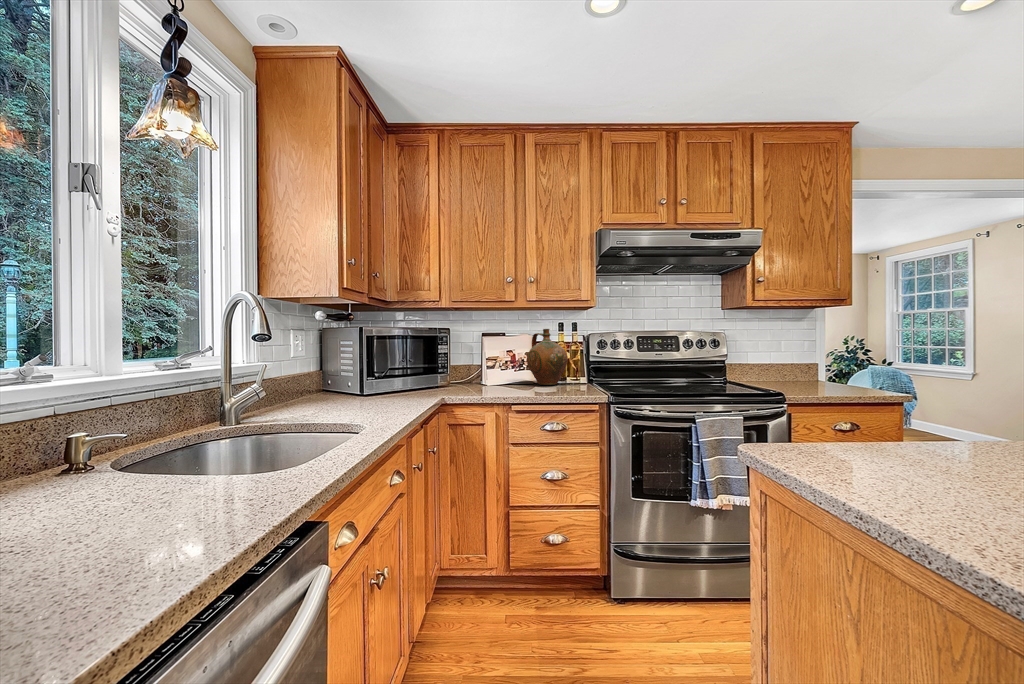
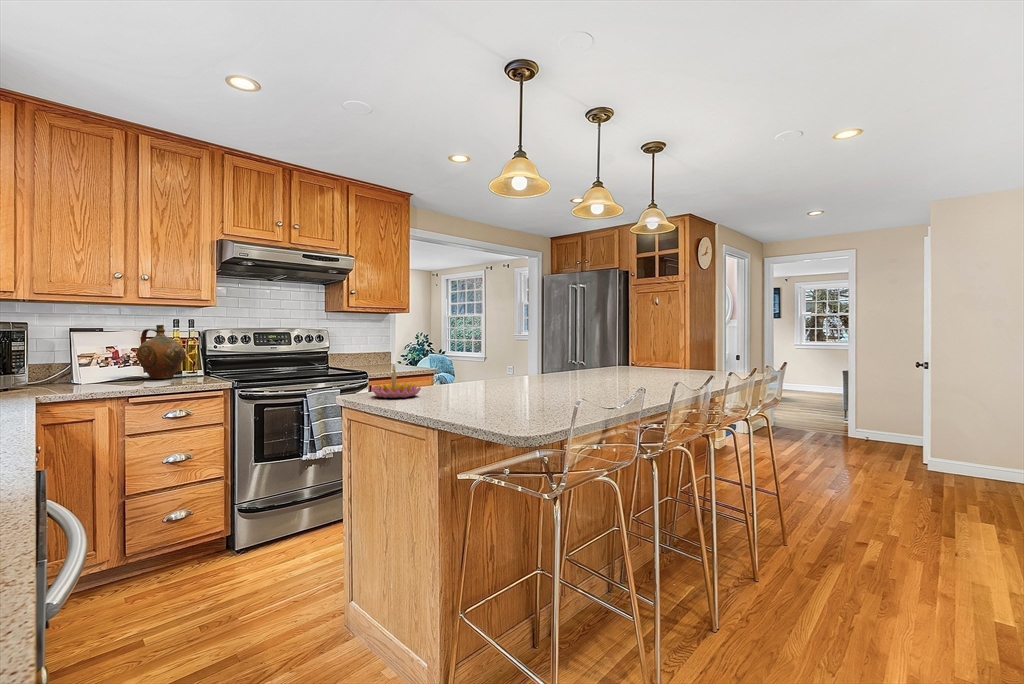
candle holder: none [808,396,934,473] -> present [371,365,421,399]

